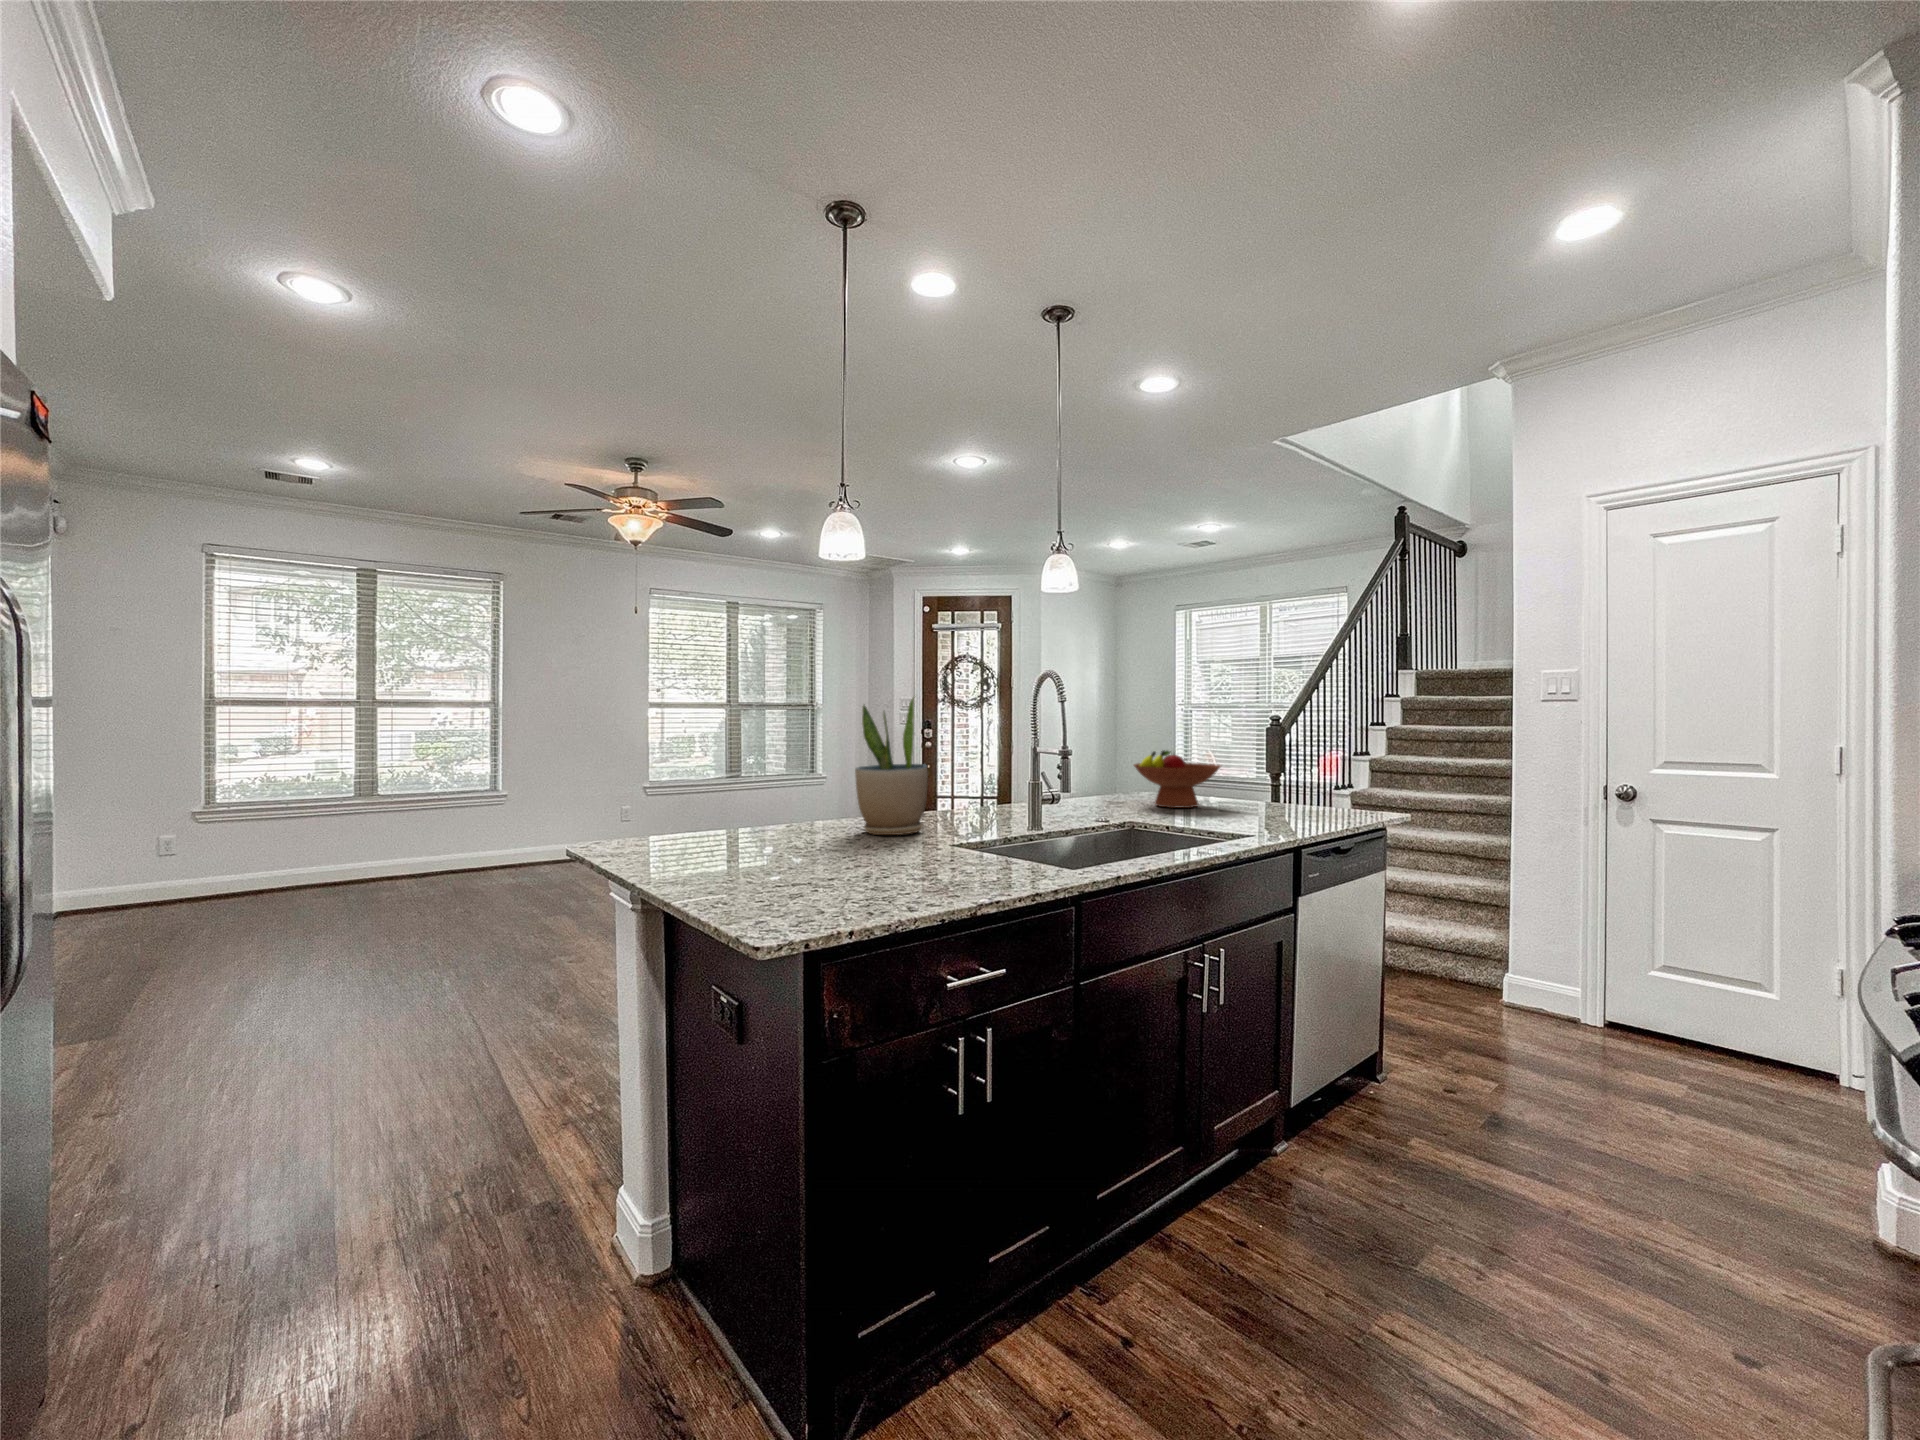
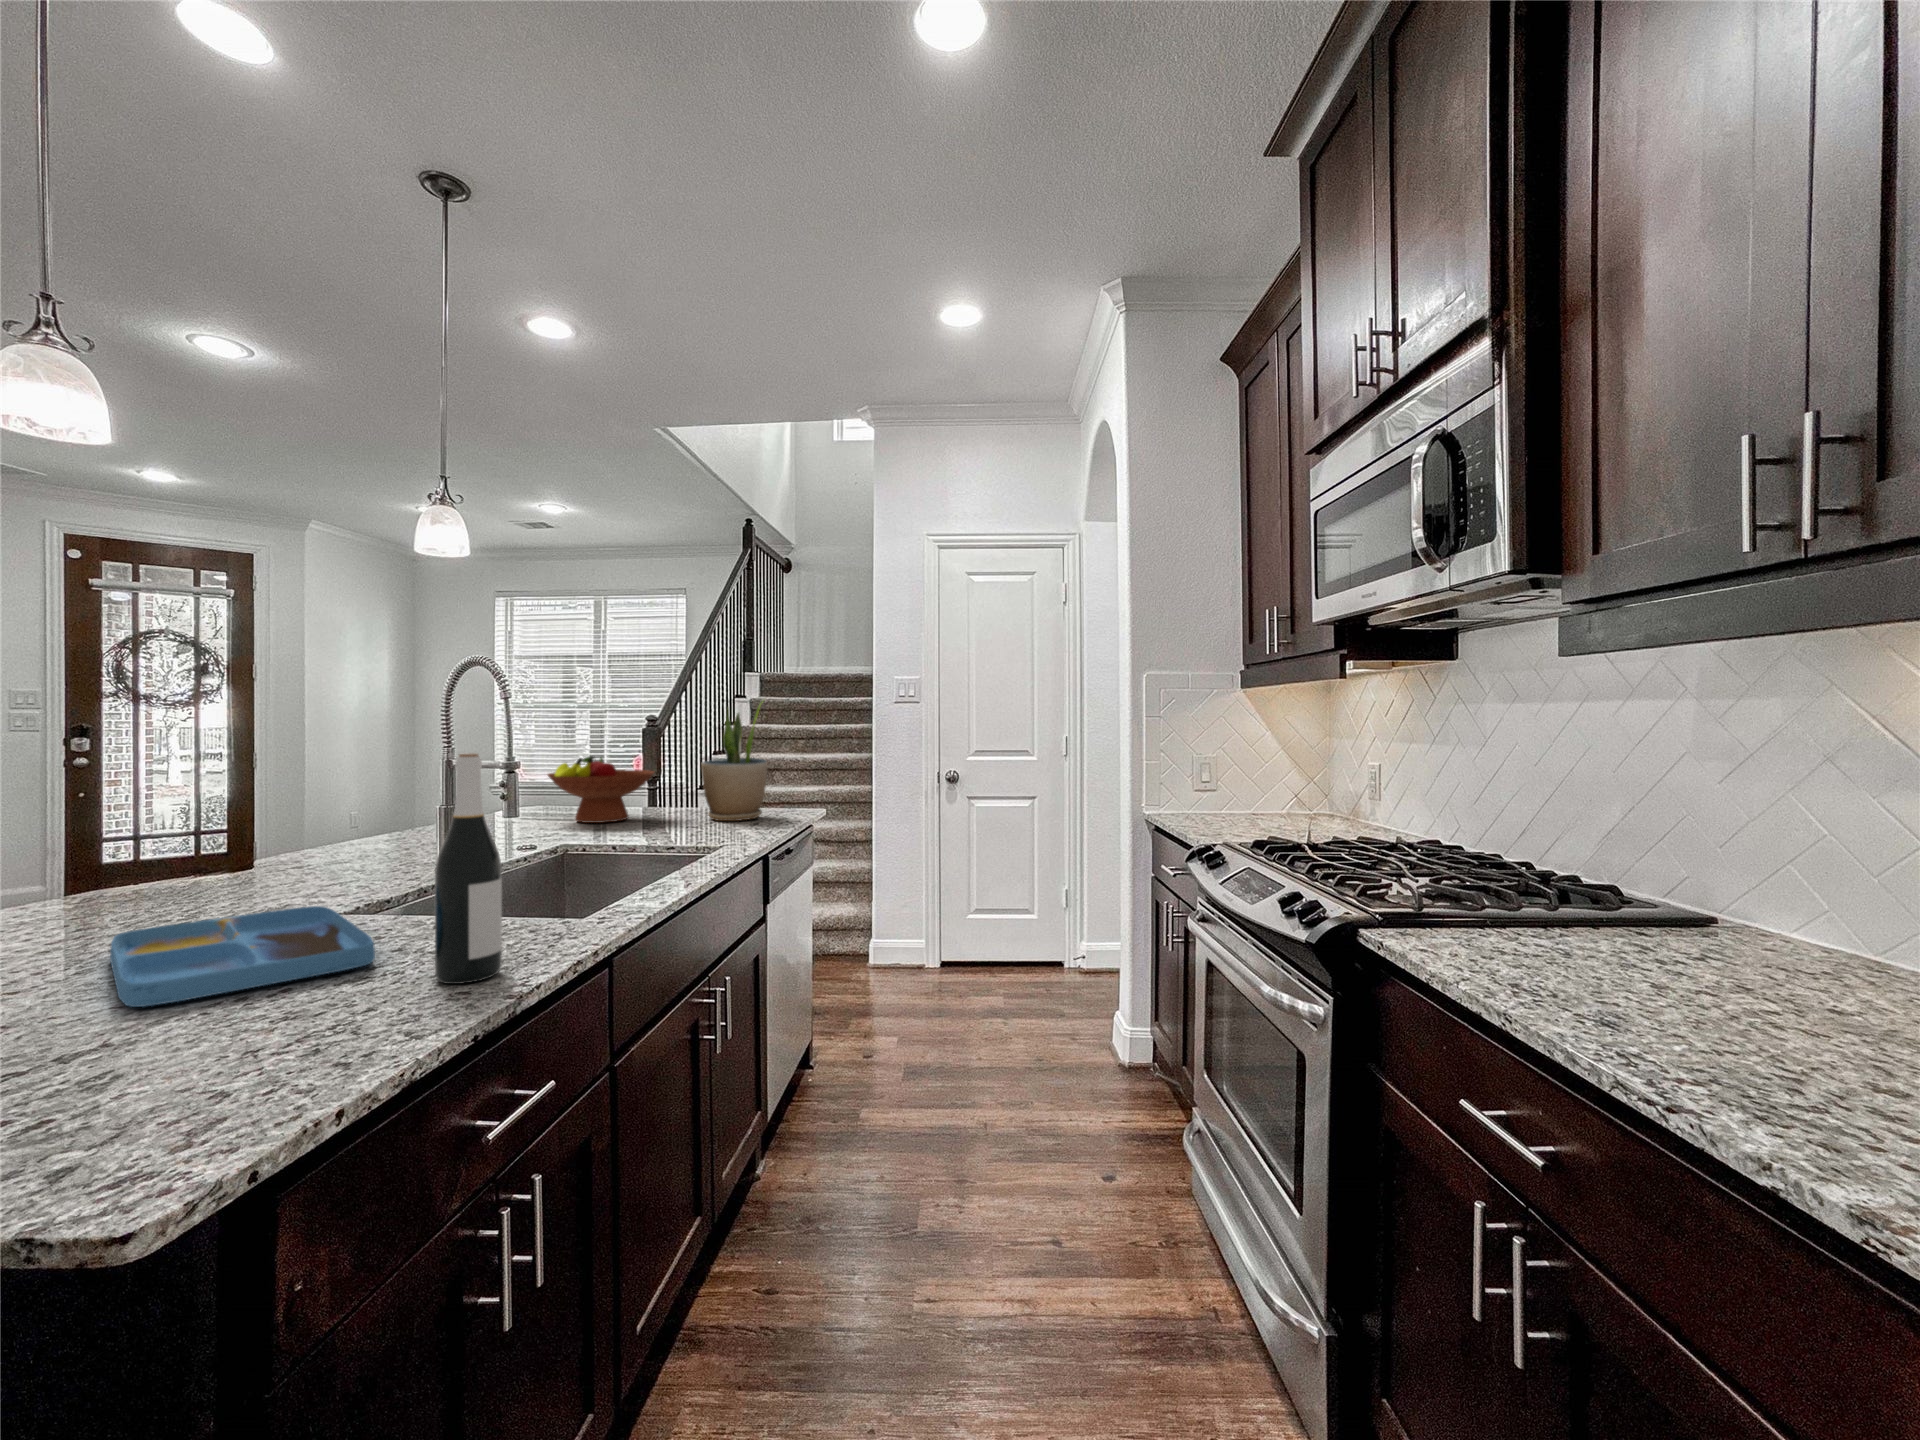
potted plant: present [855,698,928,835] -> present [701,702,767,821]
wine bottle: none [948,741,985,891] -> present [435,753,502,984]
tray: none [821,837,936,873] -> present [110,906,375,1007]

